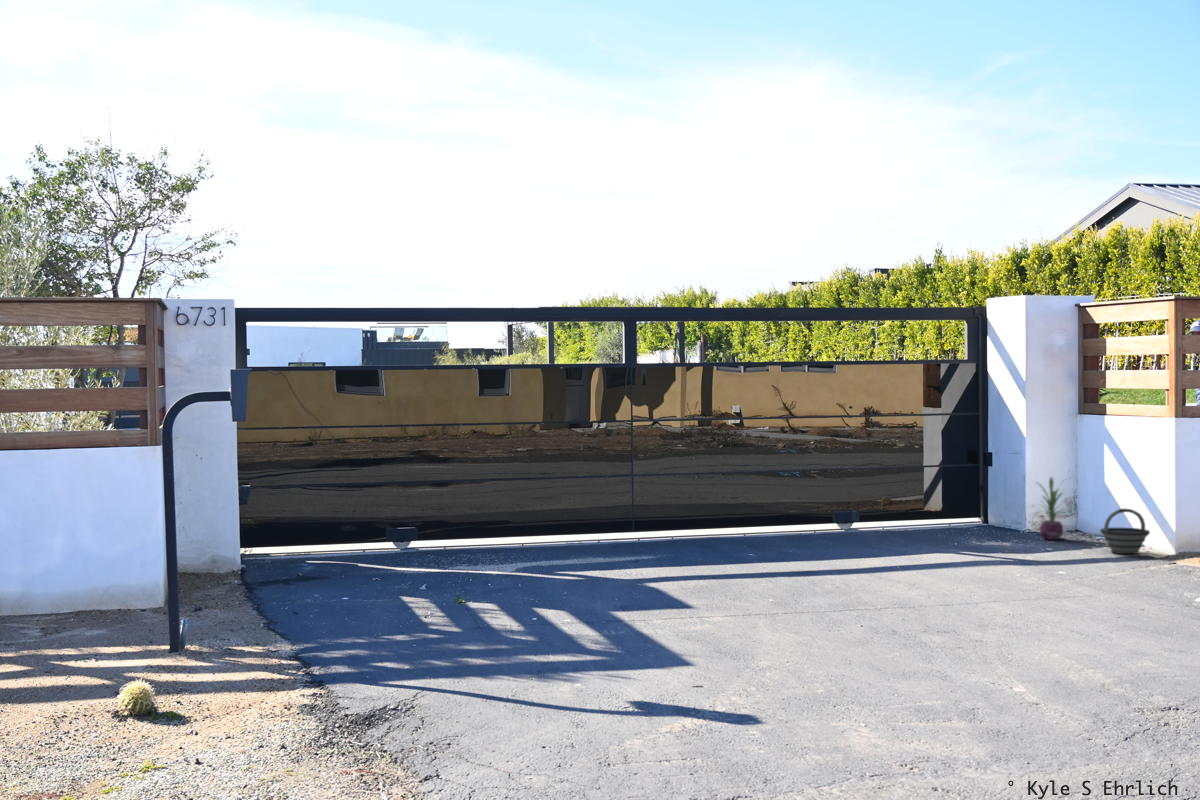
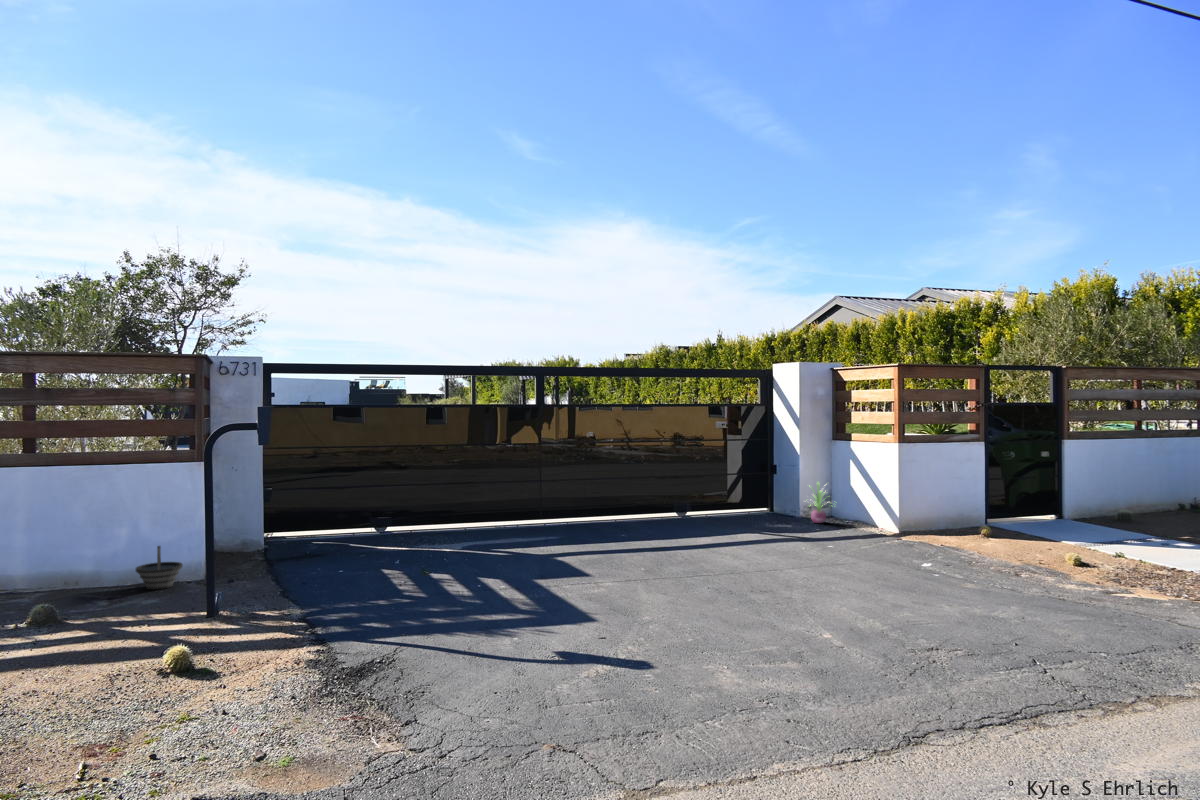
bucket: present [1100,508,1150,554] -> present [136,546,182,589]

